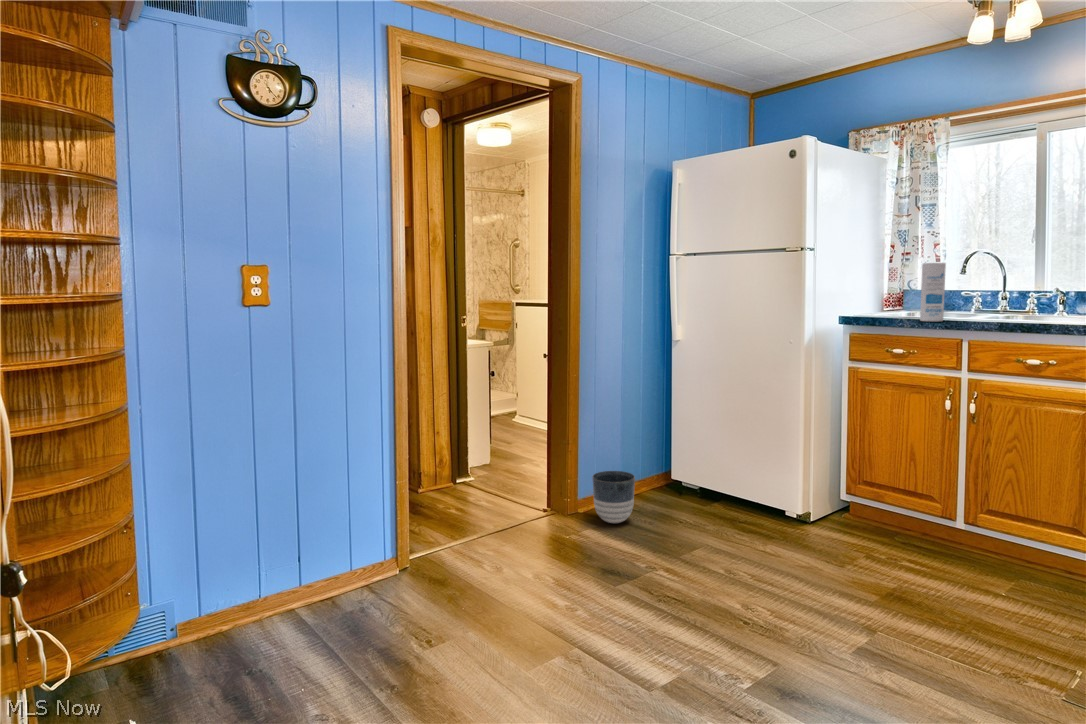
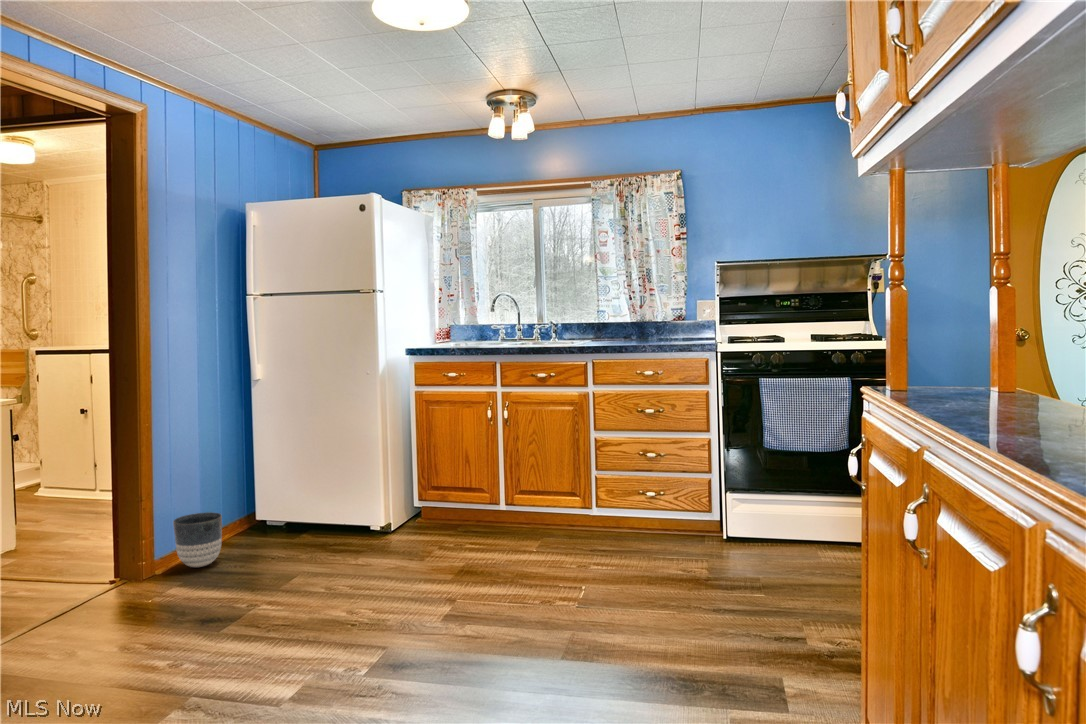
canister: present [920,263,946,321] -> none [465,303,482,349]

